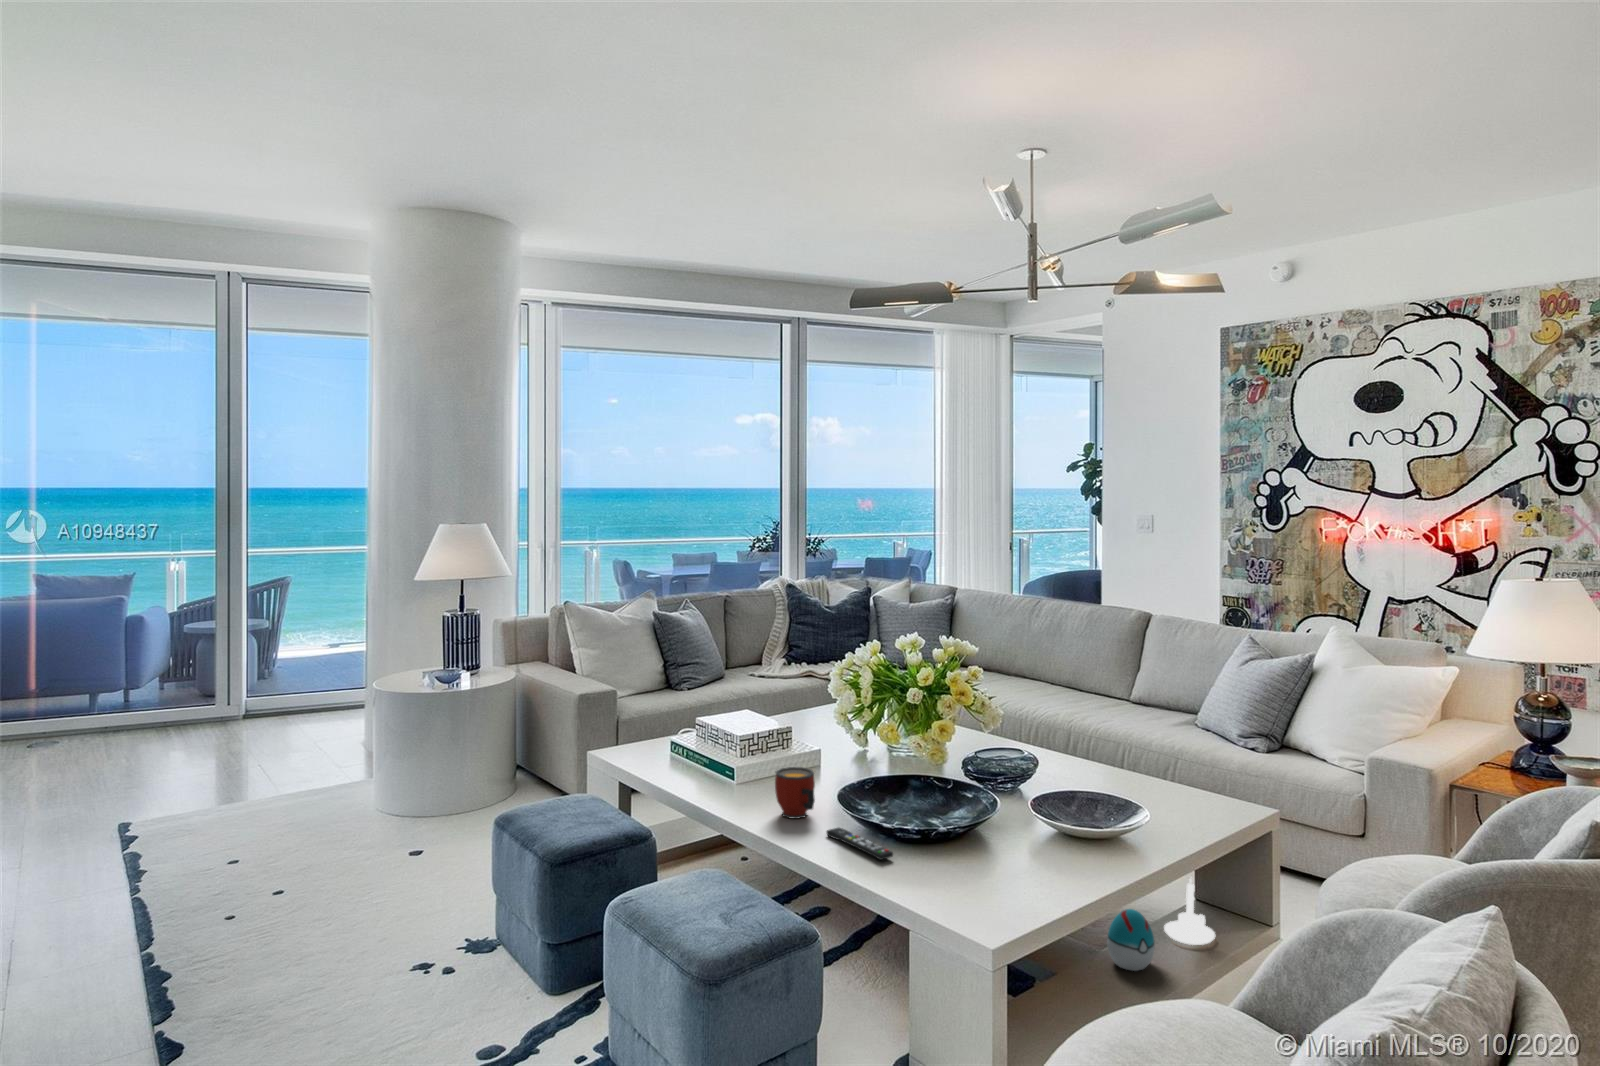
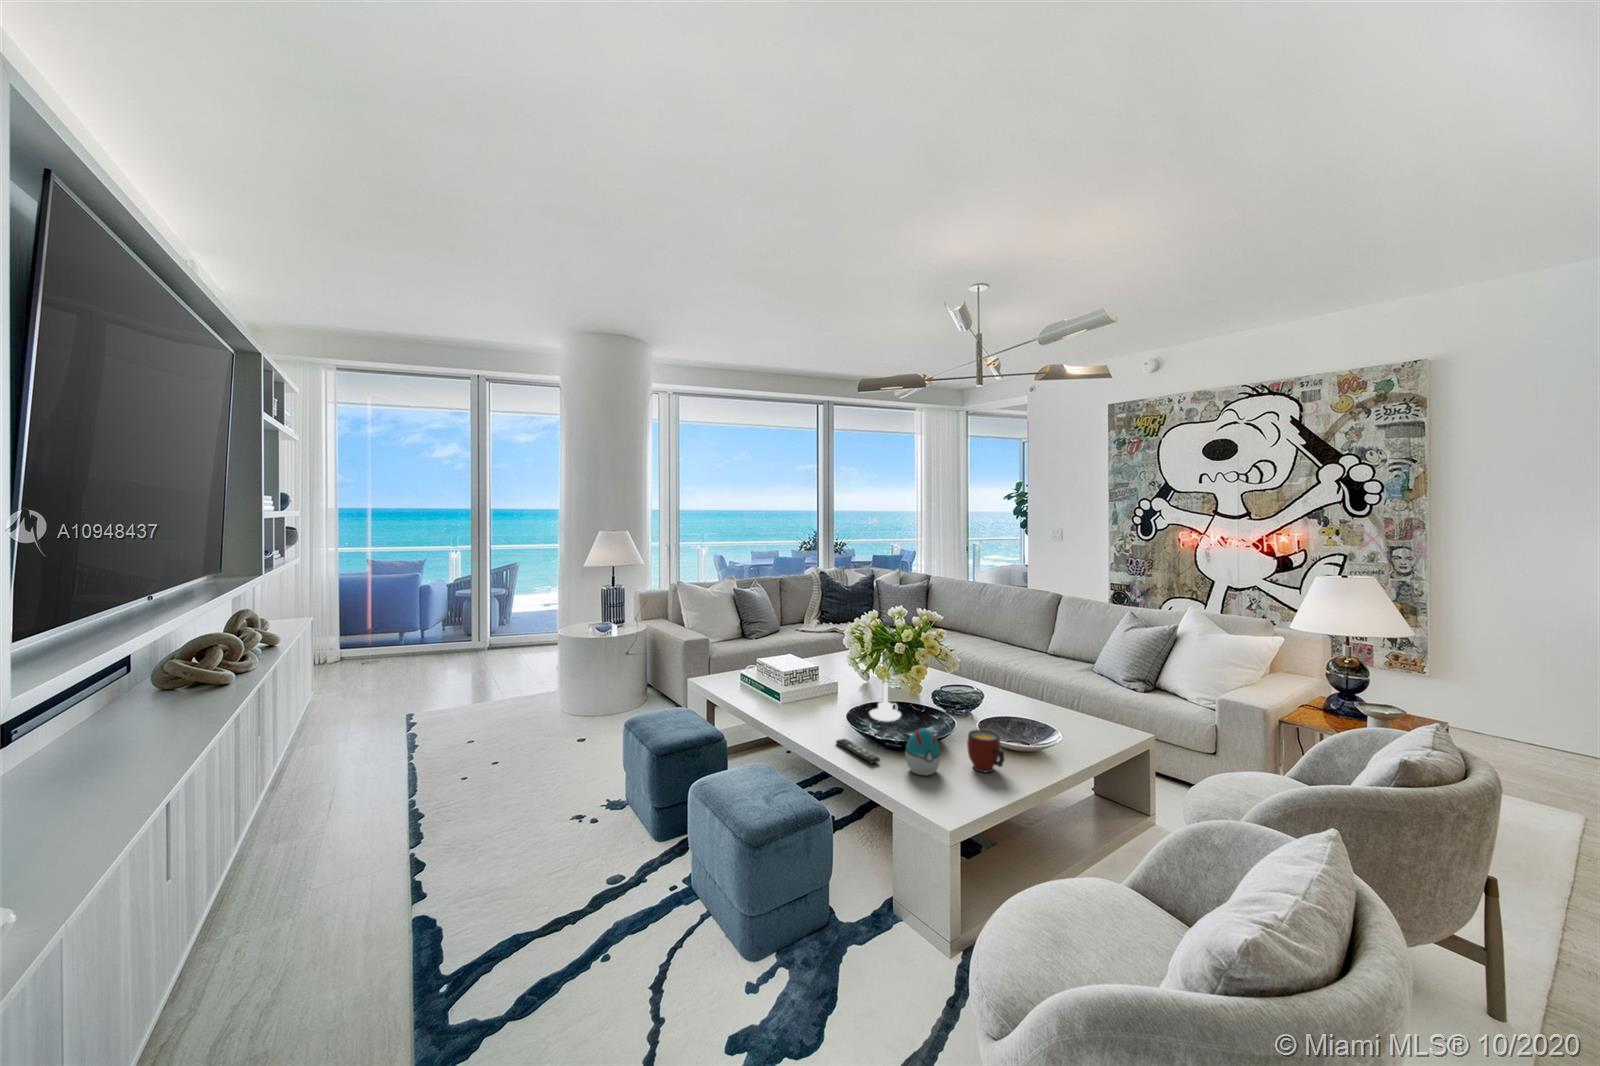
mug: present [775,767,815,819] -> present [967,730,1004,773]
candle holder: present [1164,878,1215,945] -> present [869,682,901,721]
decorative egg: present [1107,909,1155,971] -> present [905,728,941,775]

